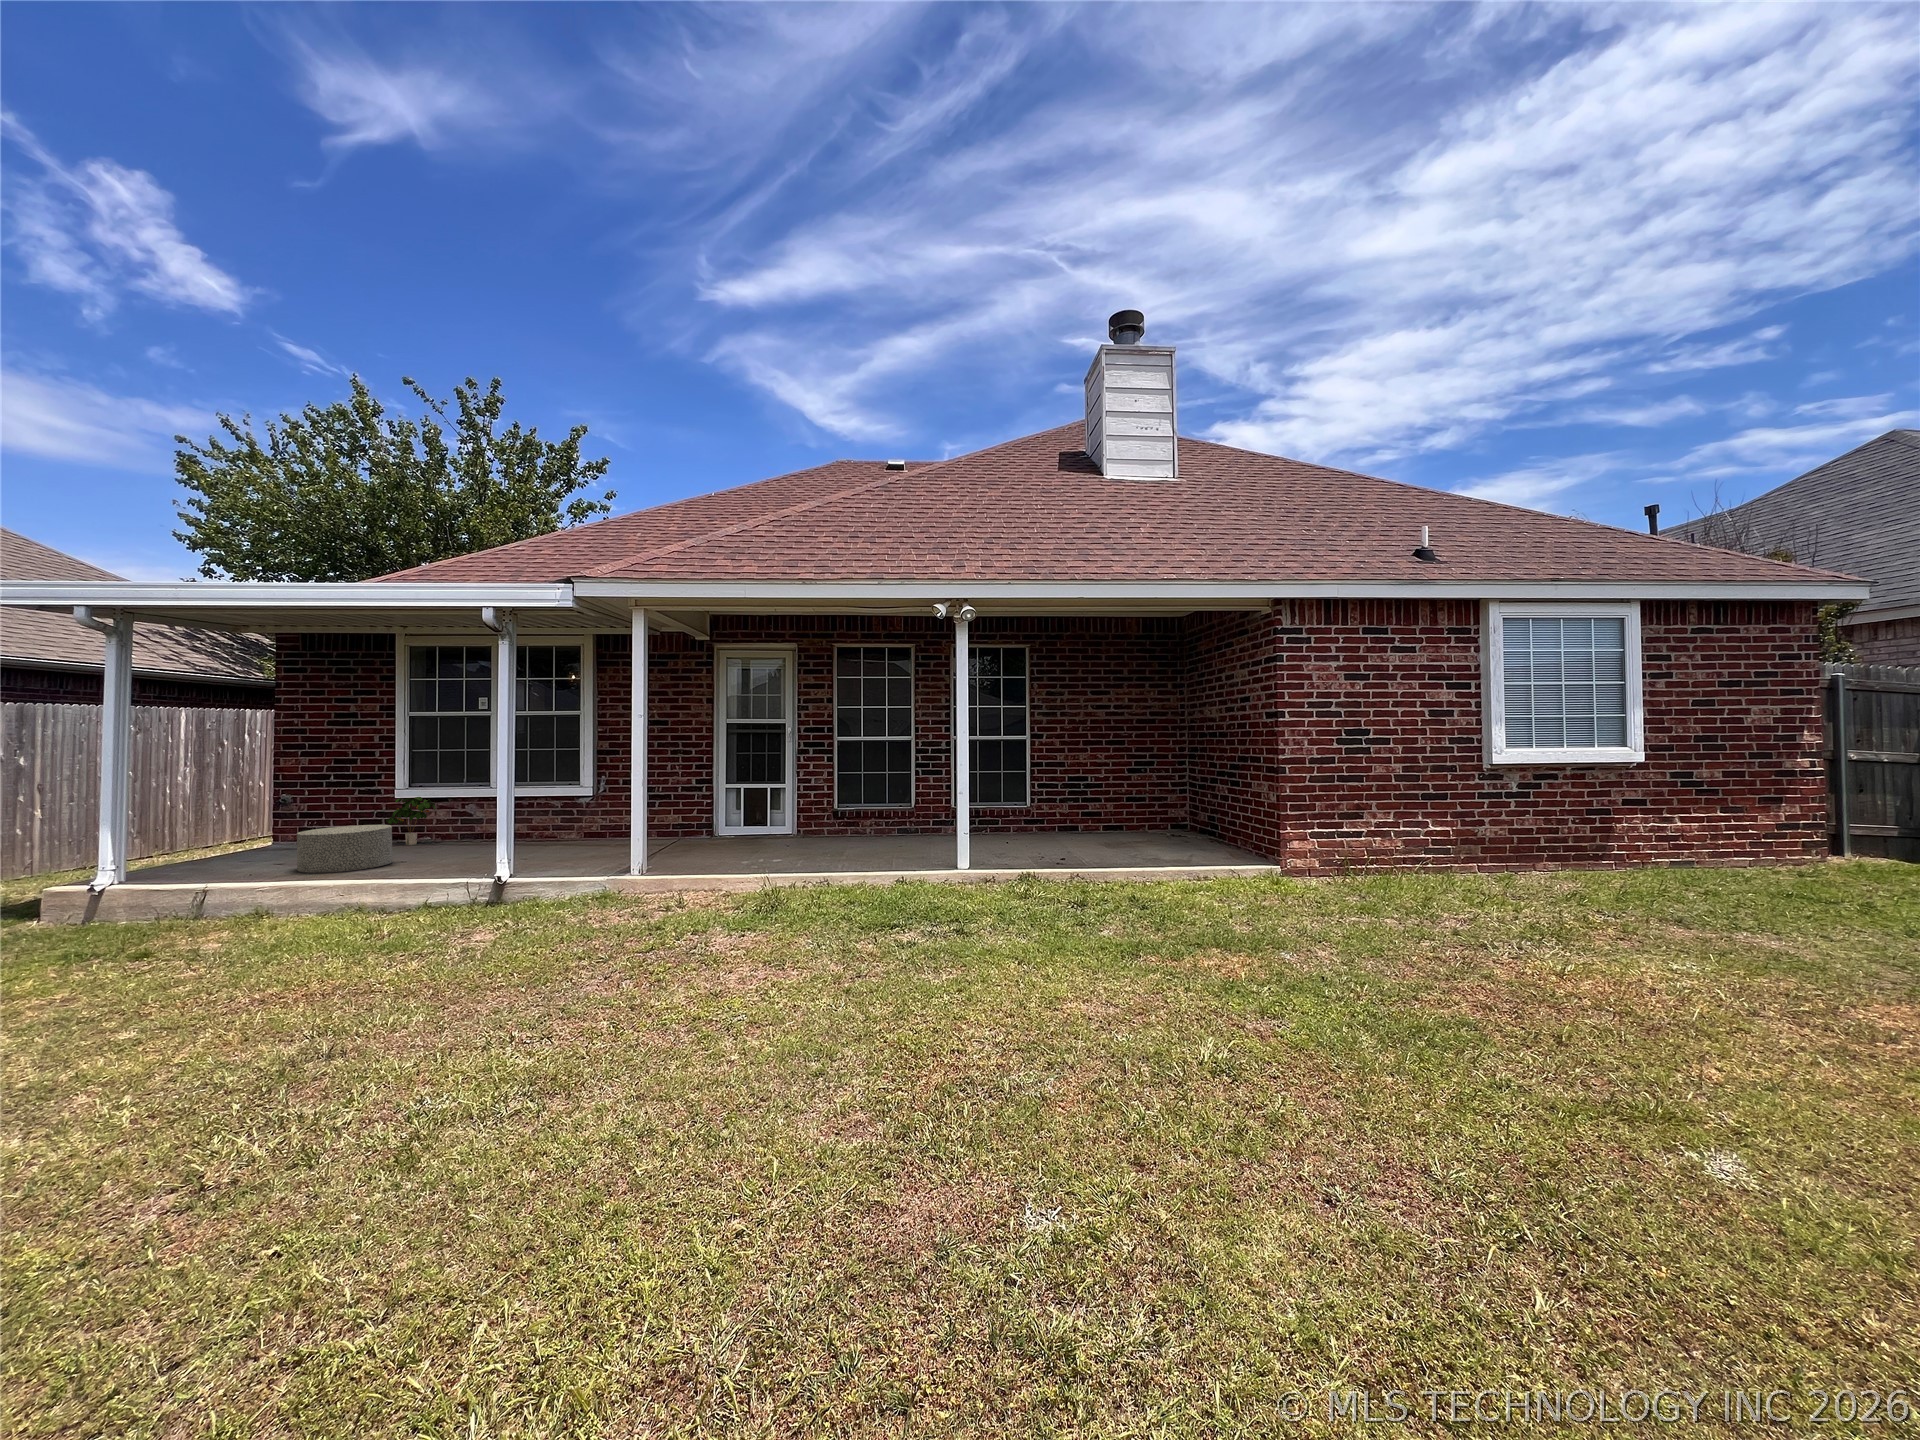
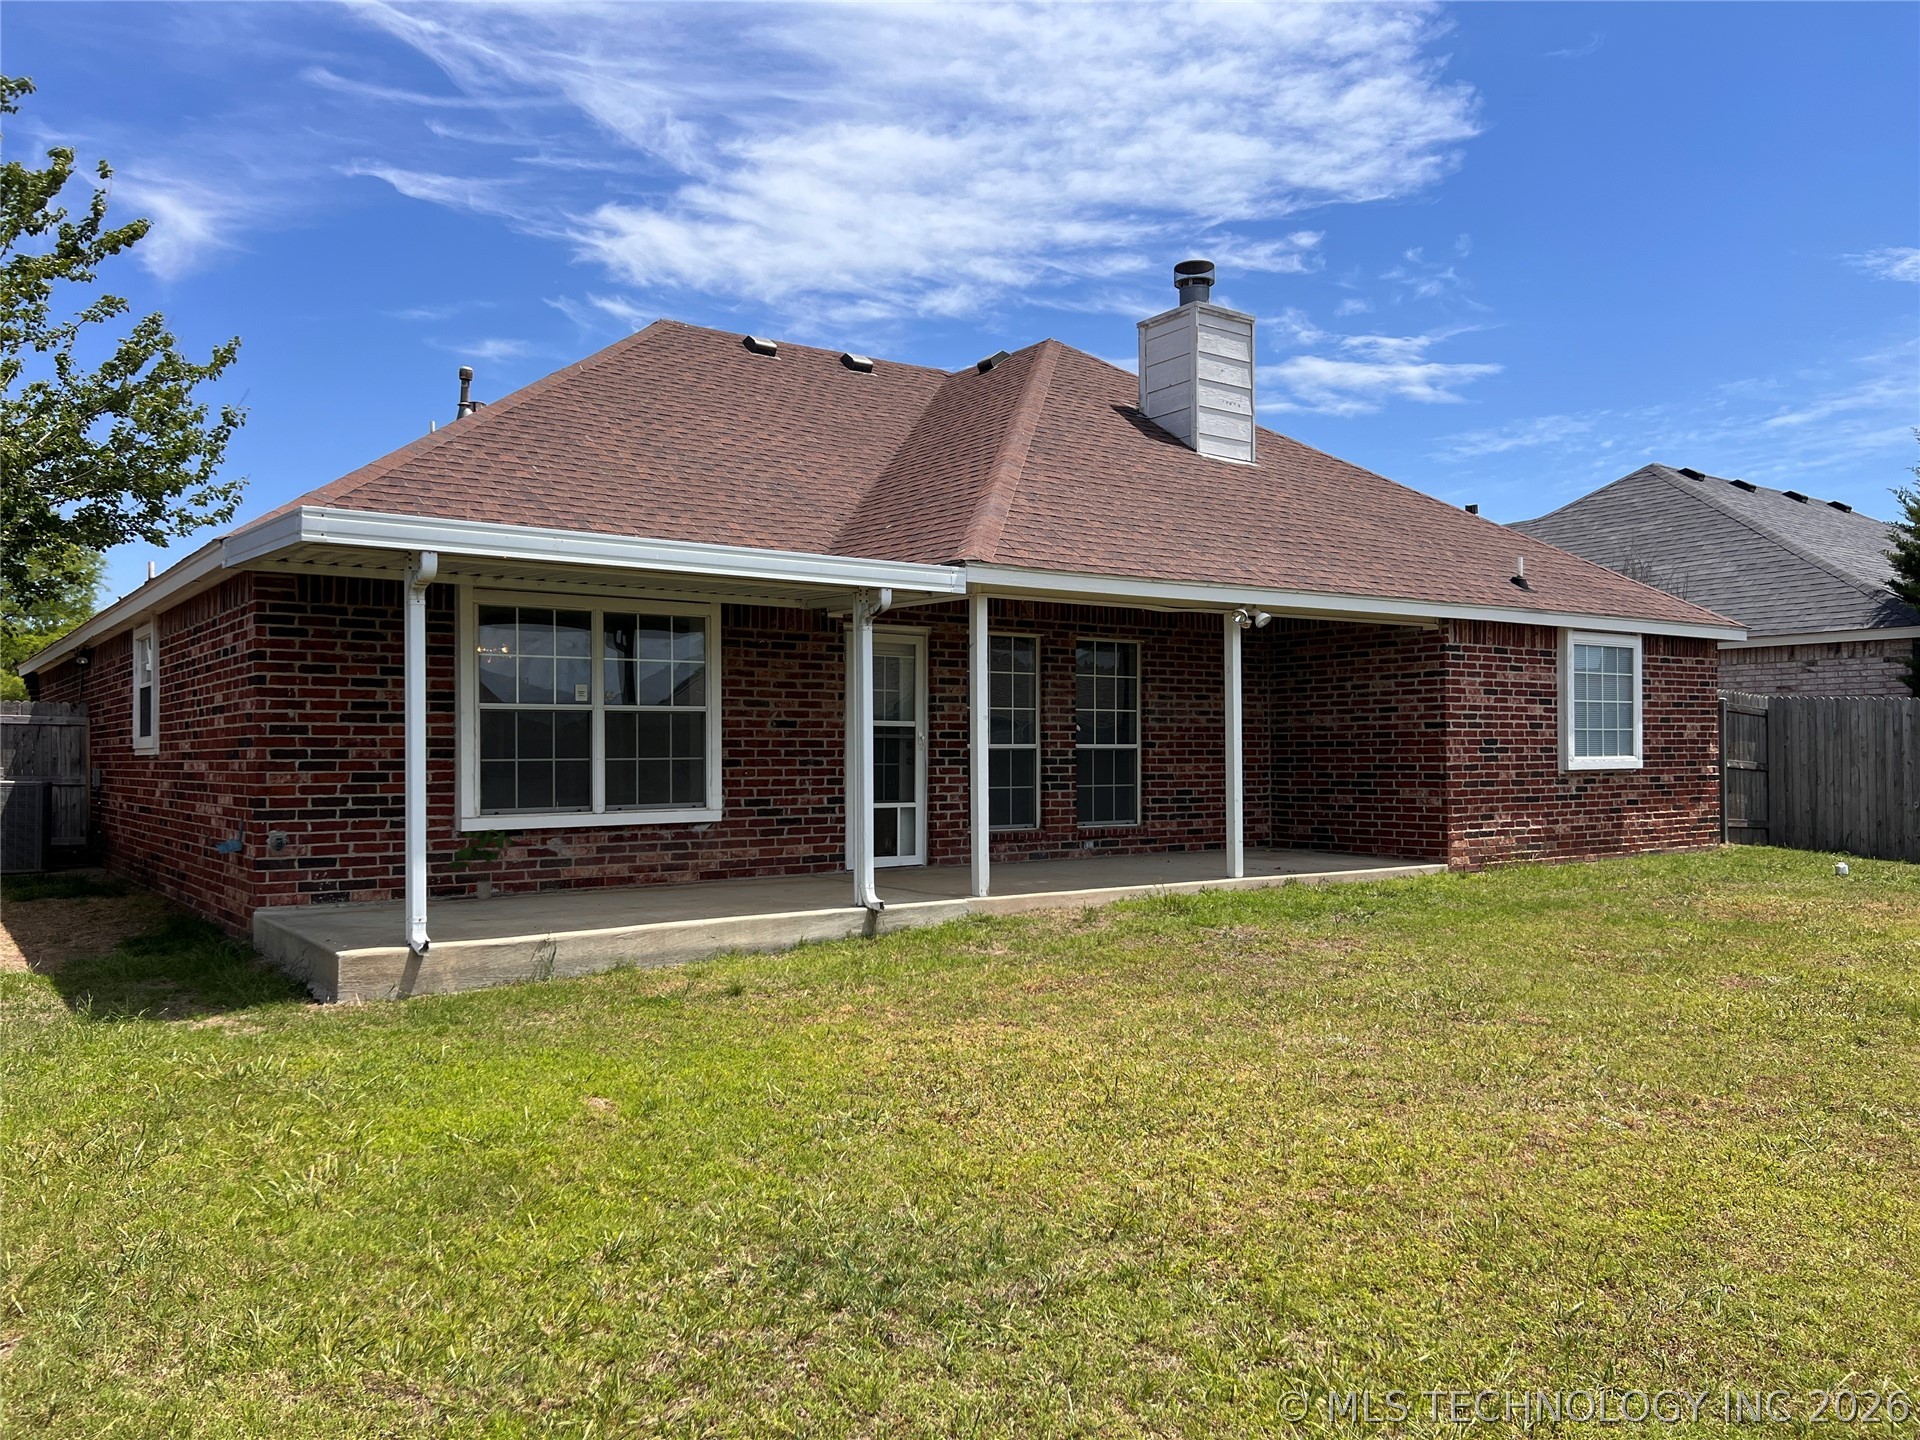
ottoman: present [297,825,392,873] -> none [548,865,652,930]

